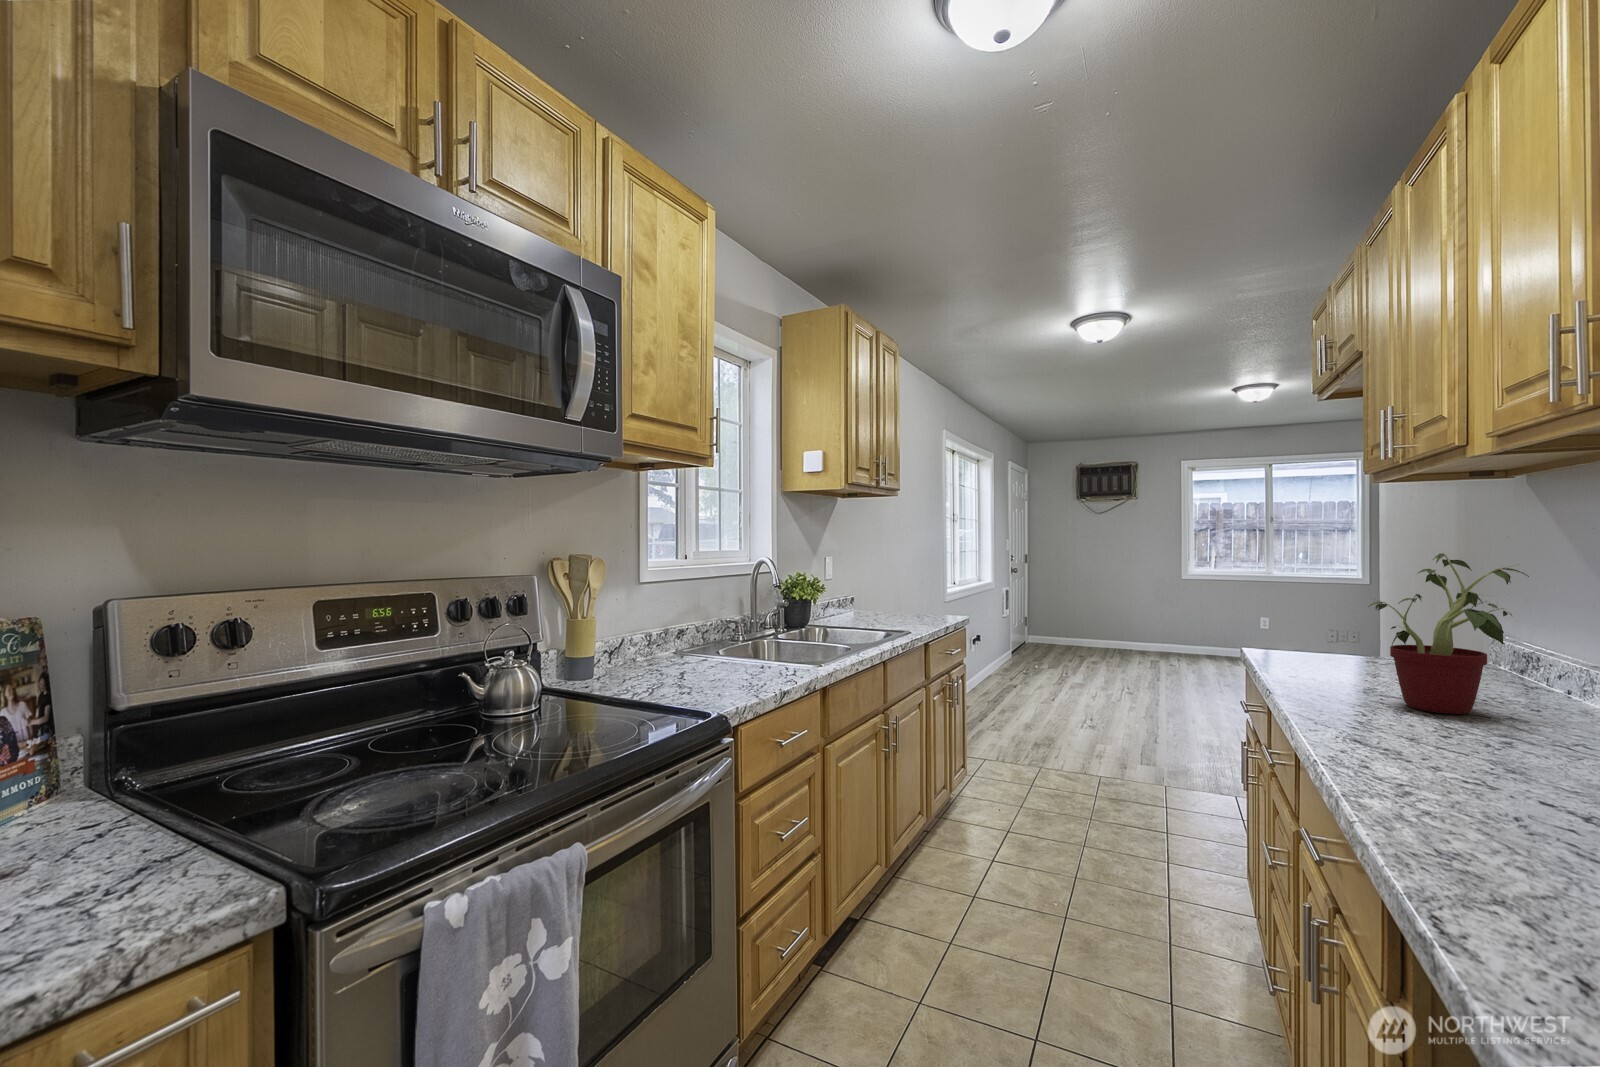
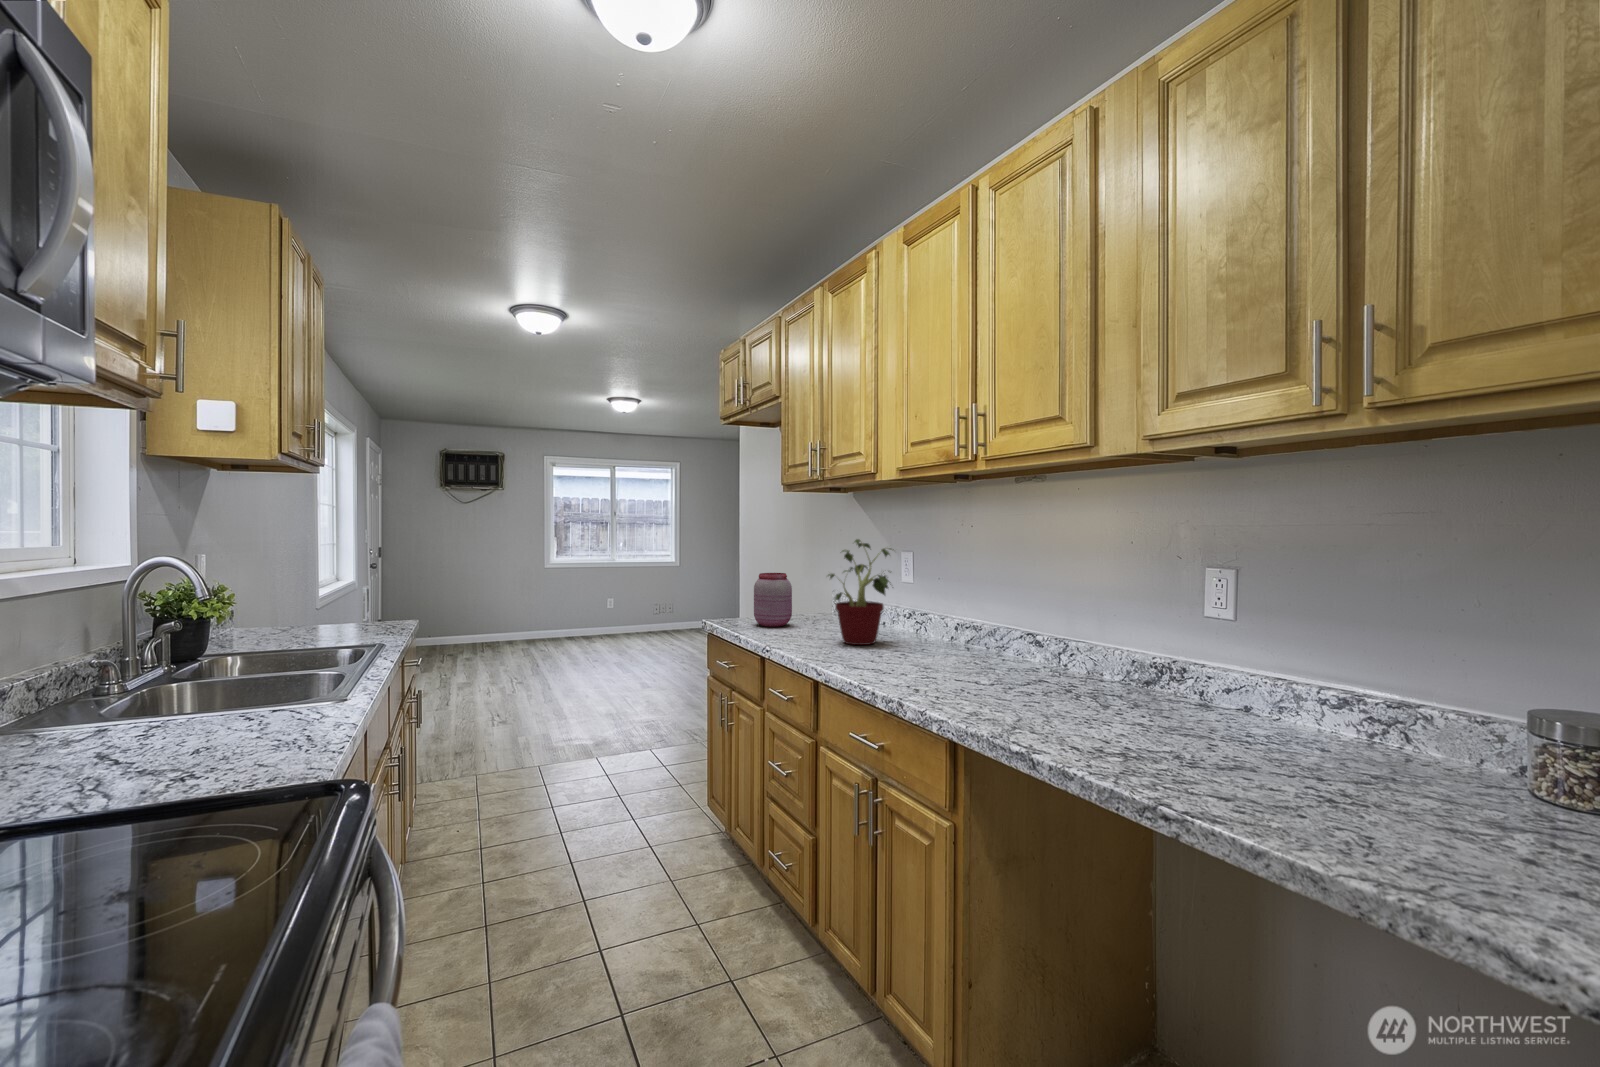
jar: none [1297,596,1361,669] -> present [754,573,792,627]

